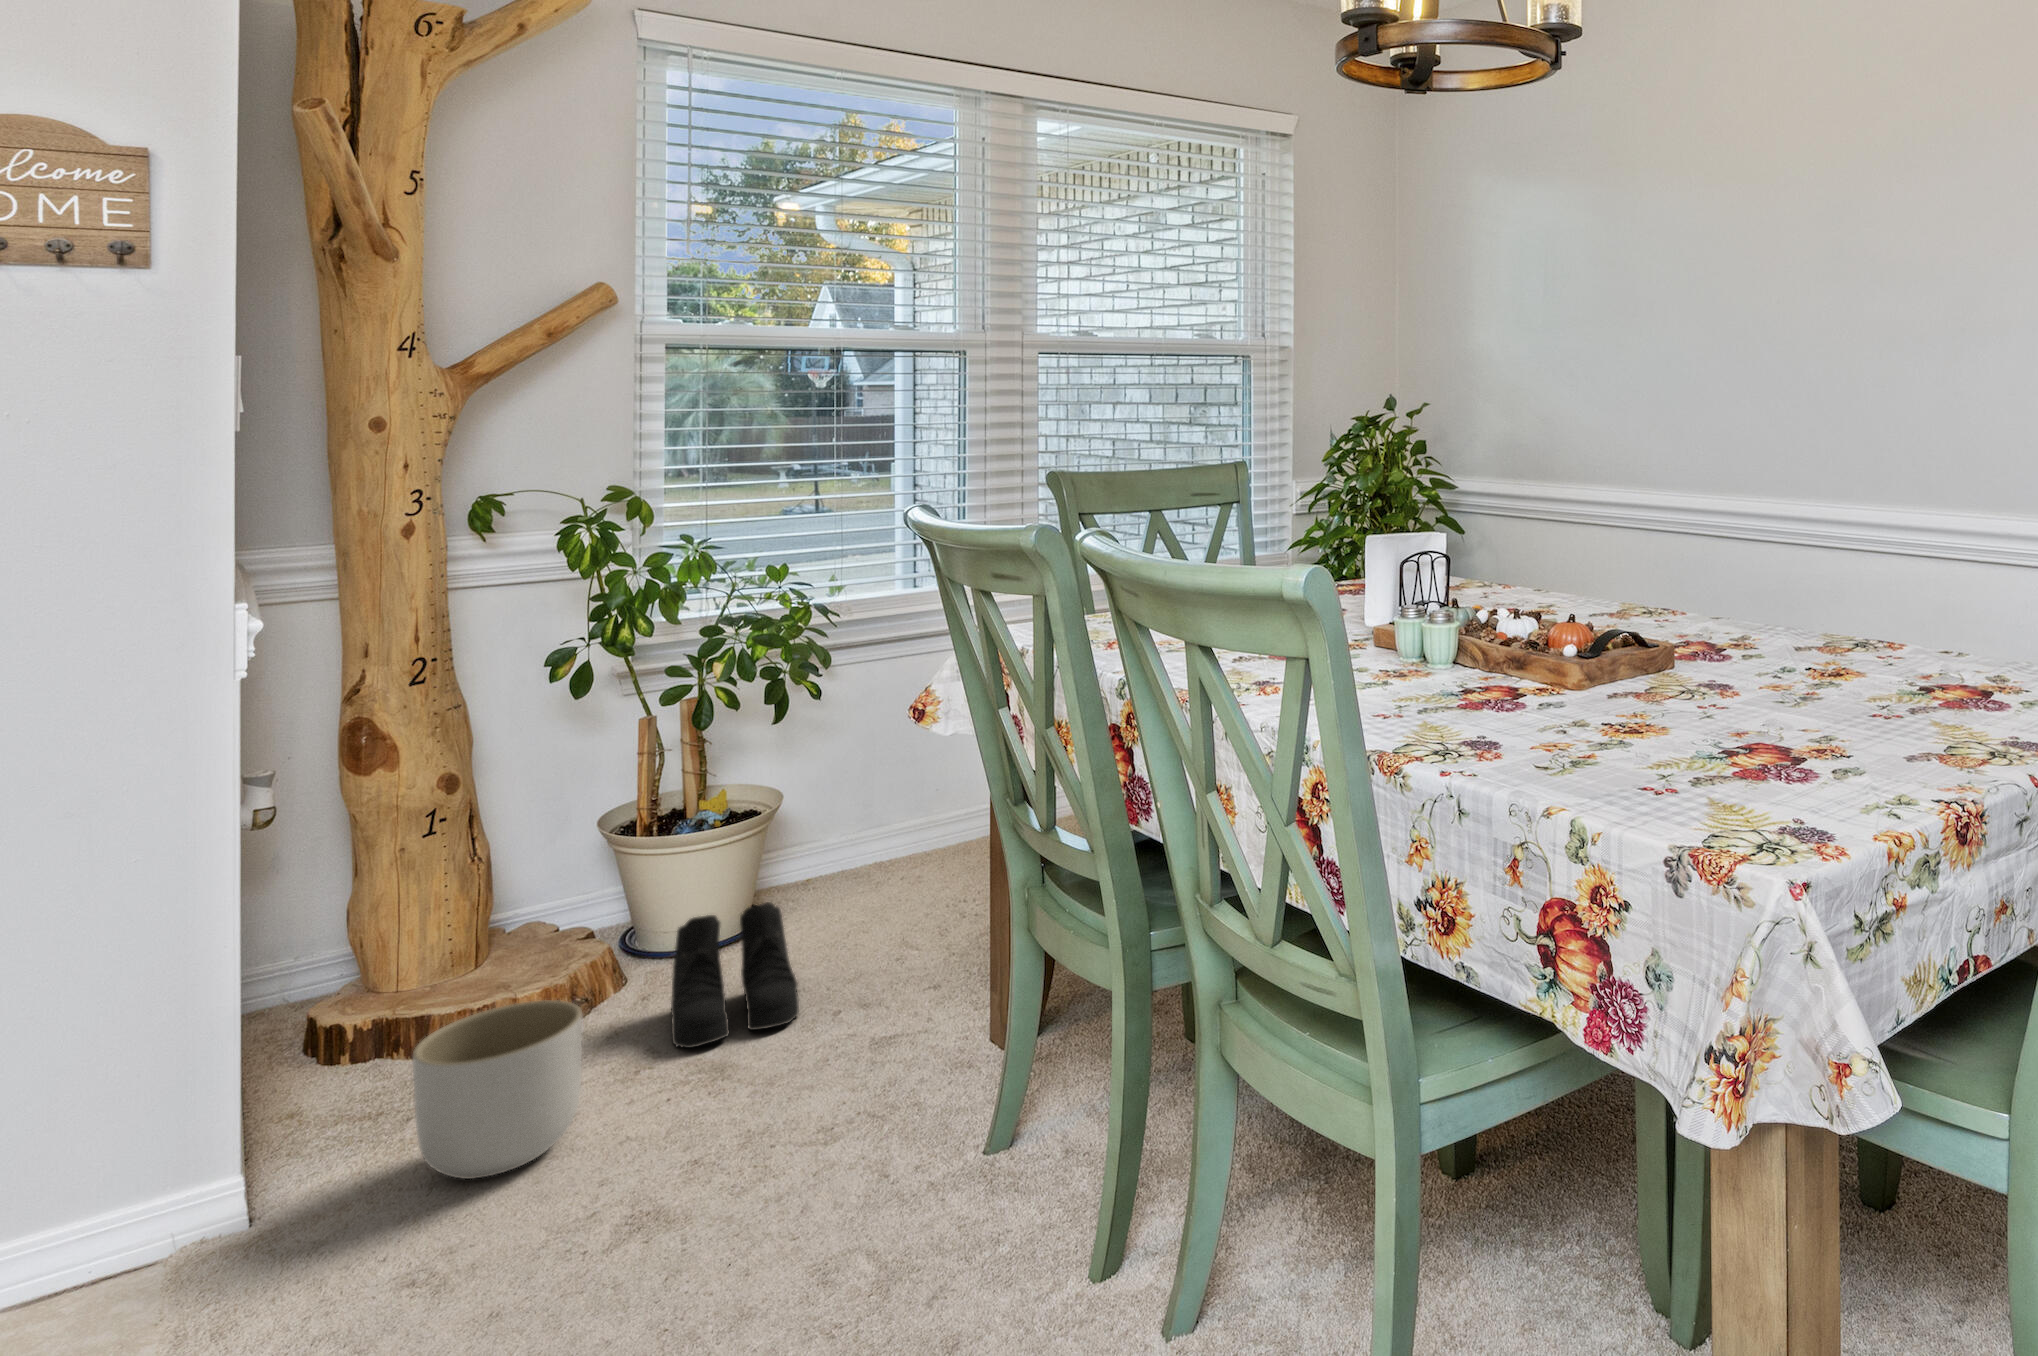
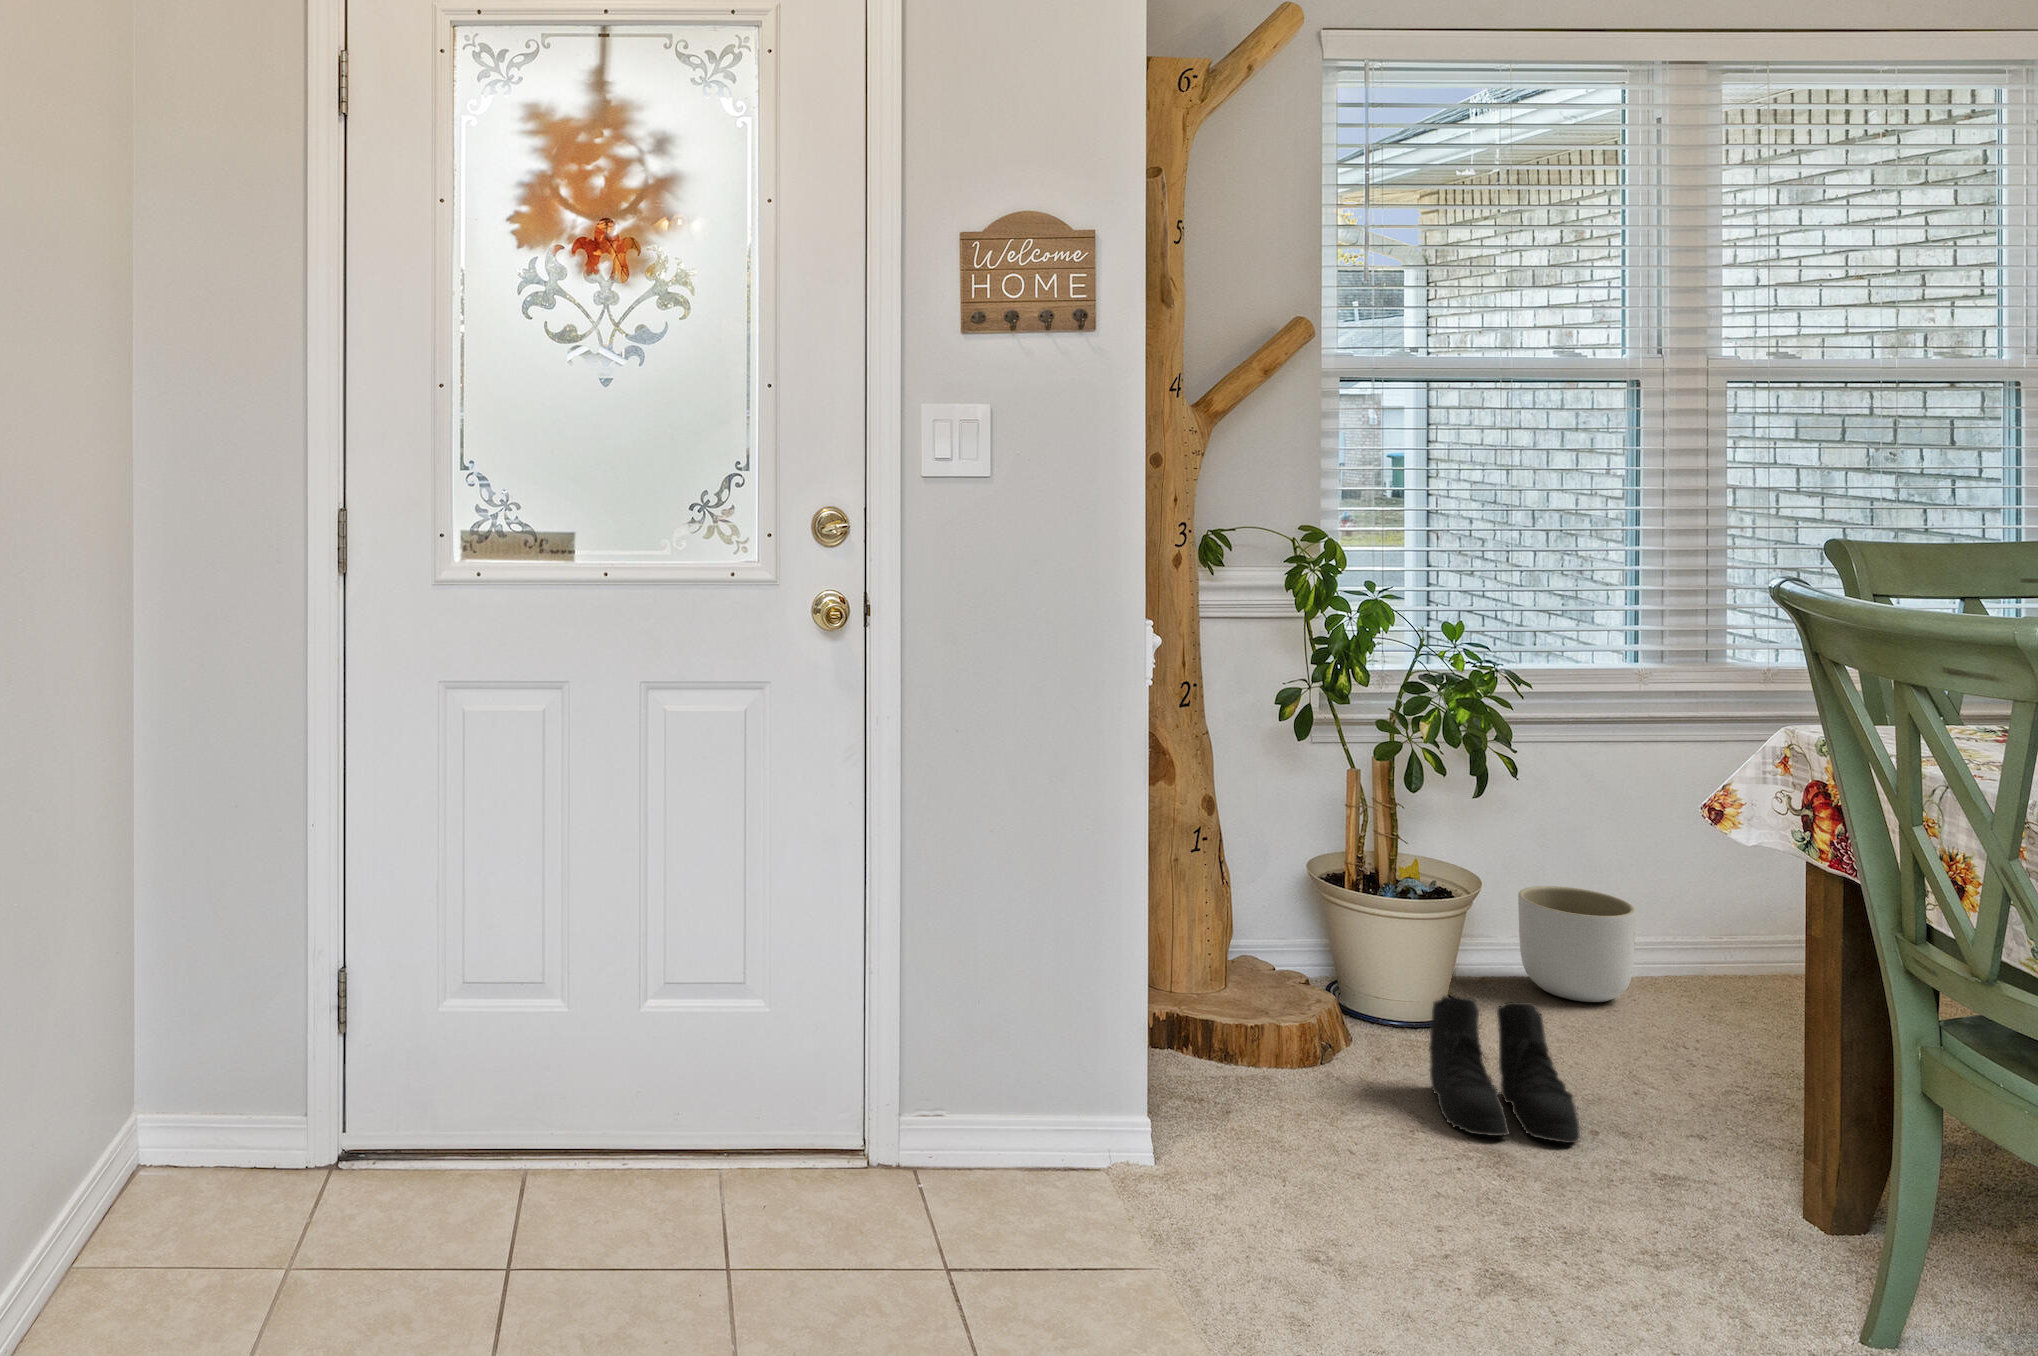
planter: present [413,1000,582,1179] -> present [1518,886,1635,1002]

